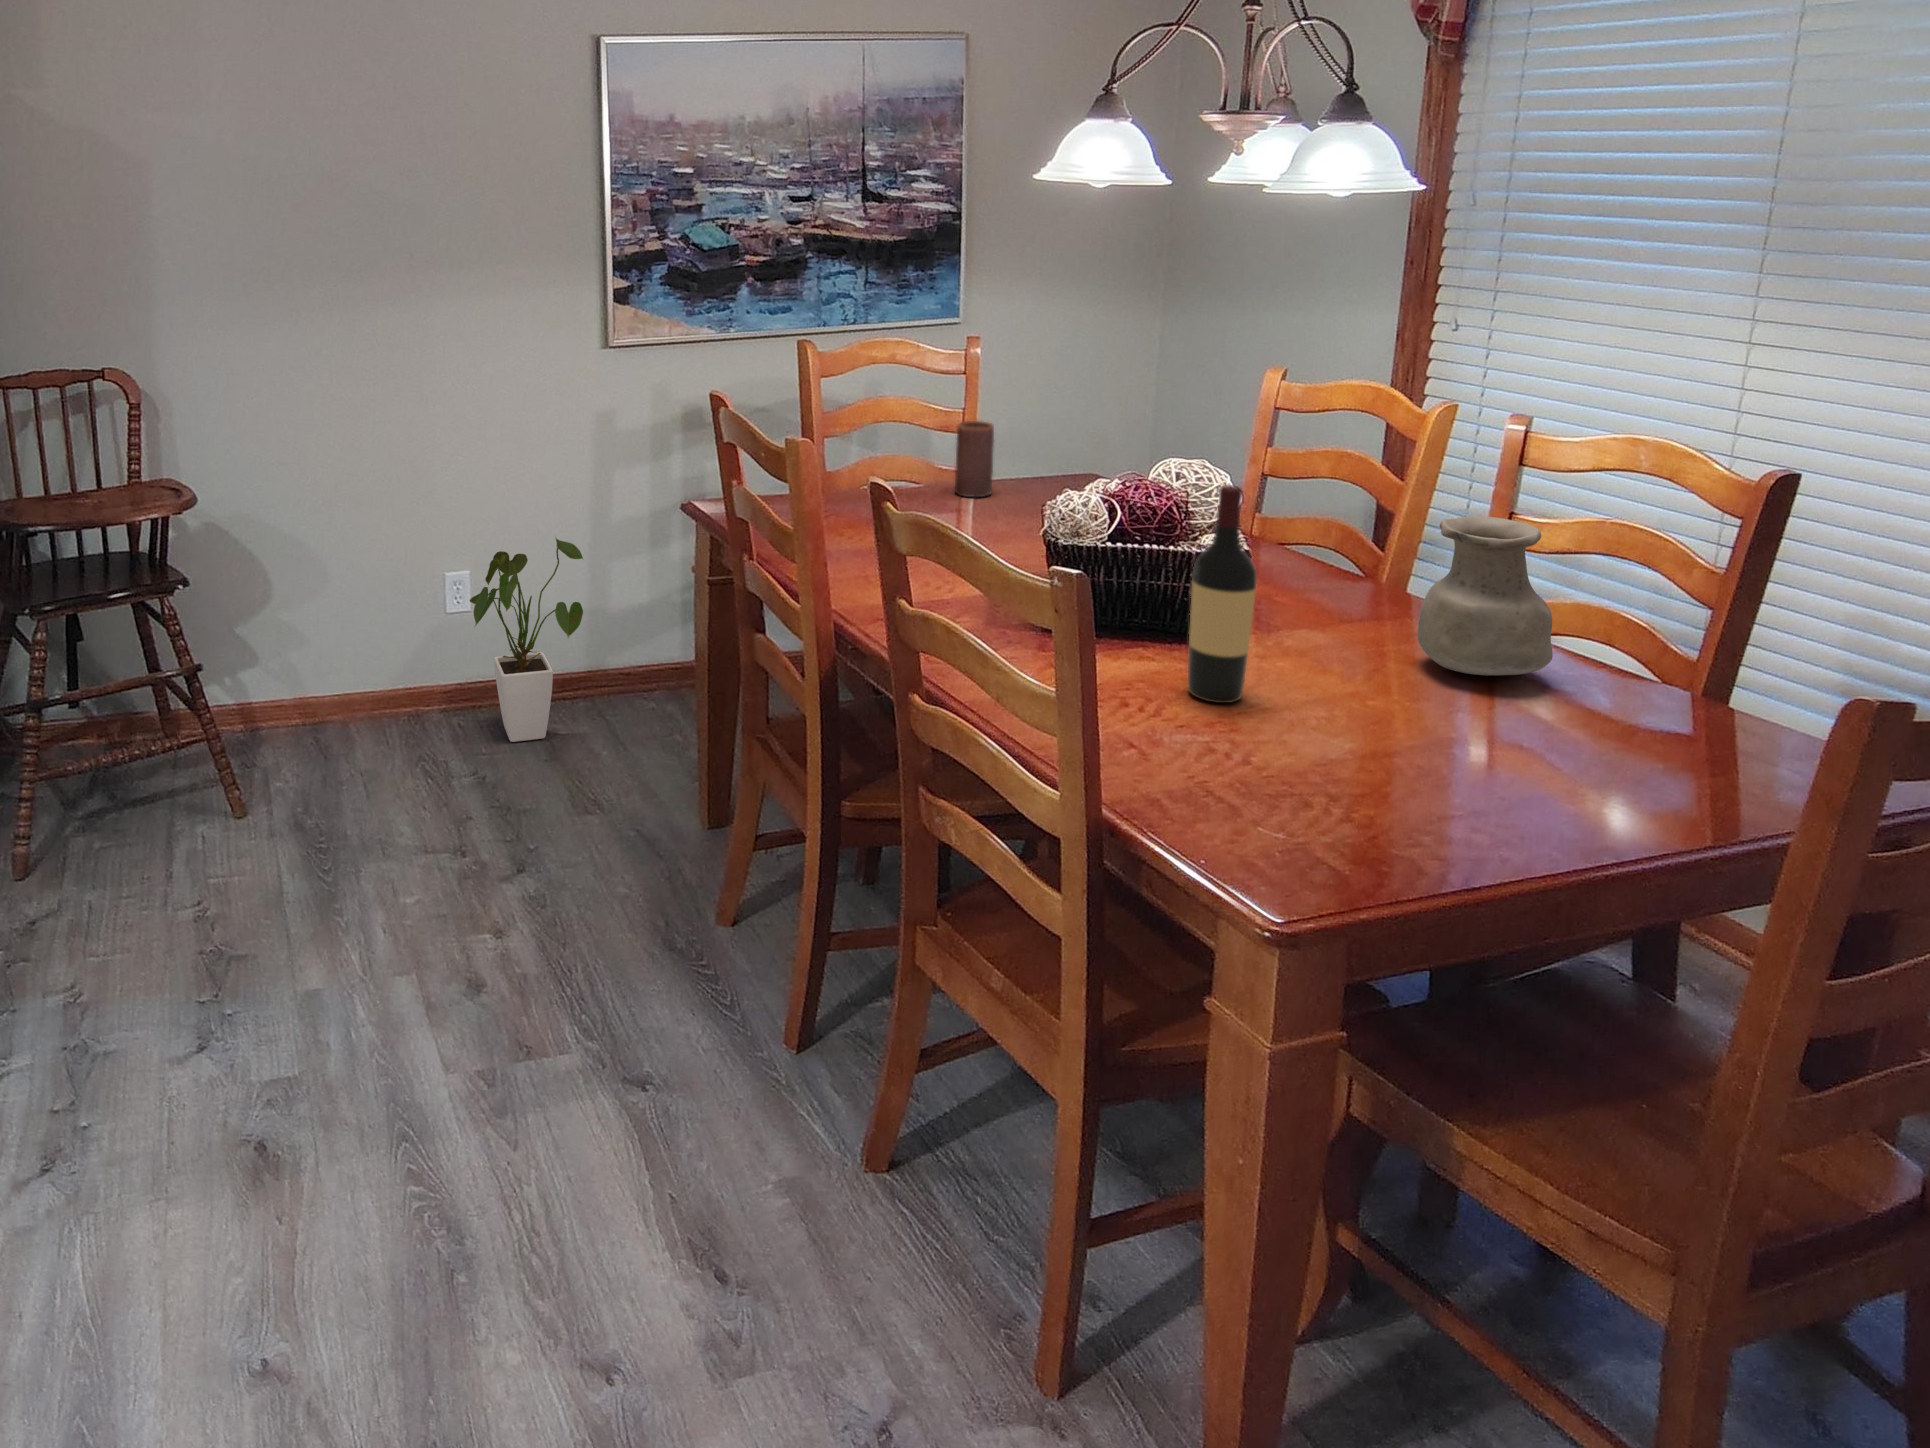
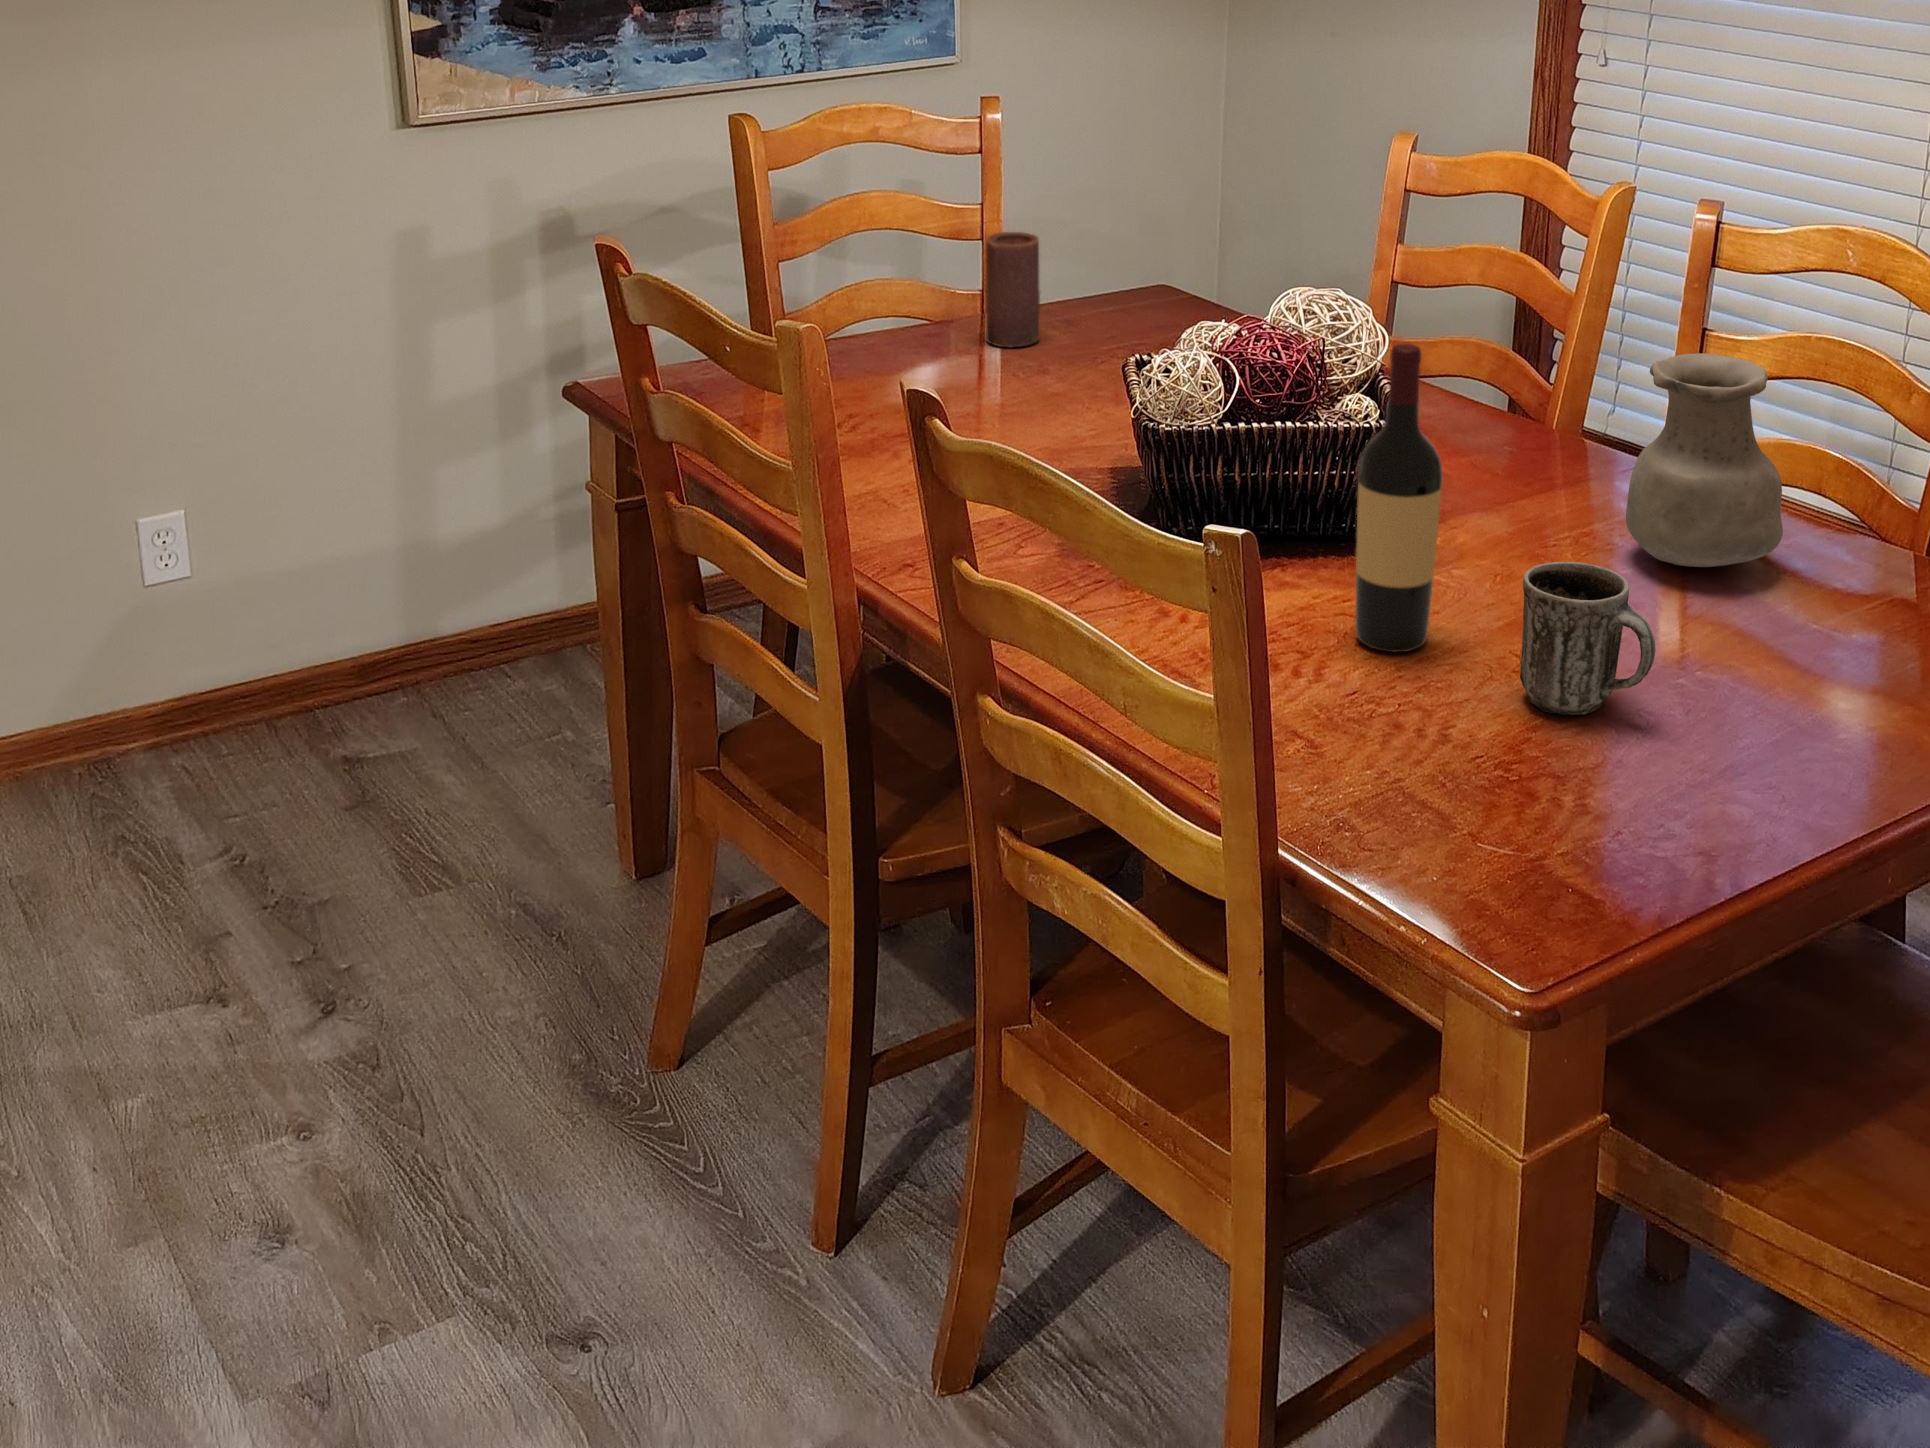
house plant: present [470,537,583,742] -> none [186,446,396,797]
mug: none [1308,647,1417,758] -> present [1520,562,1655,715]

